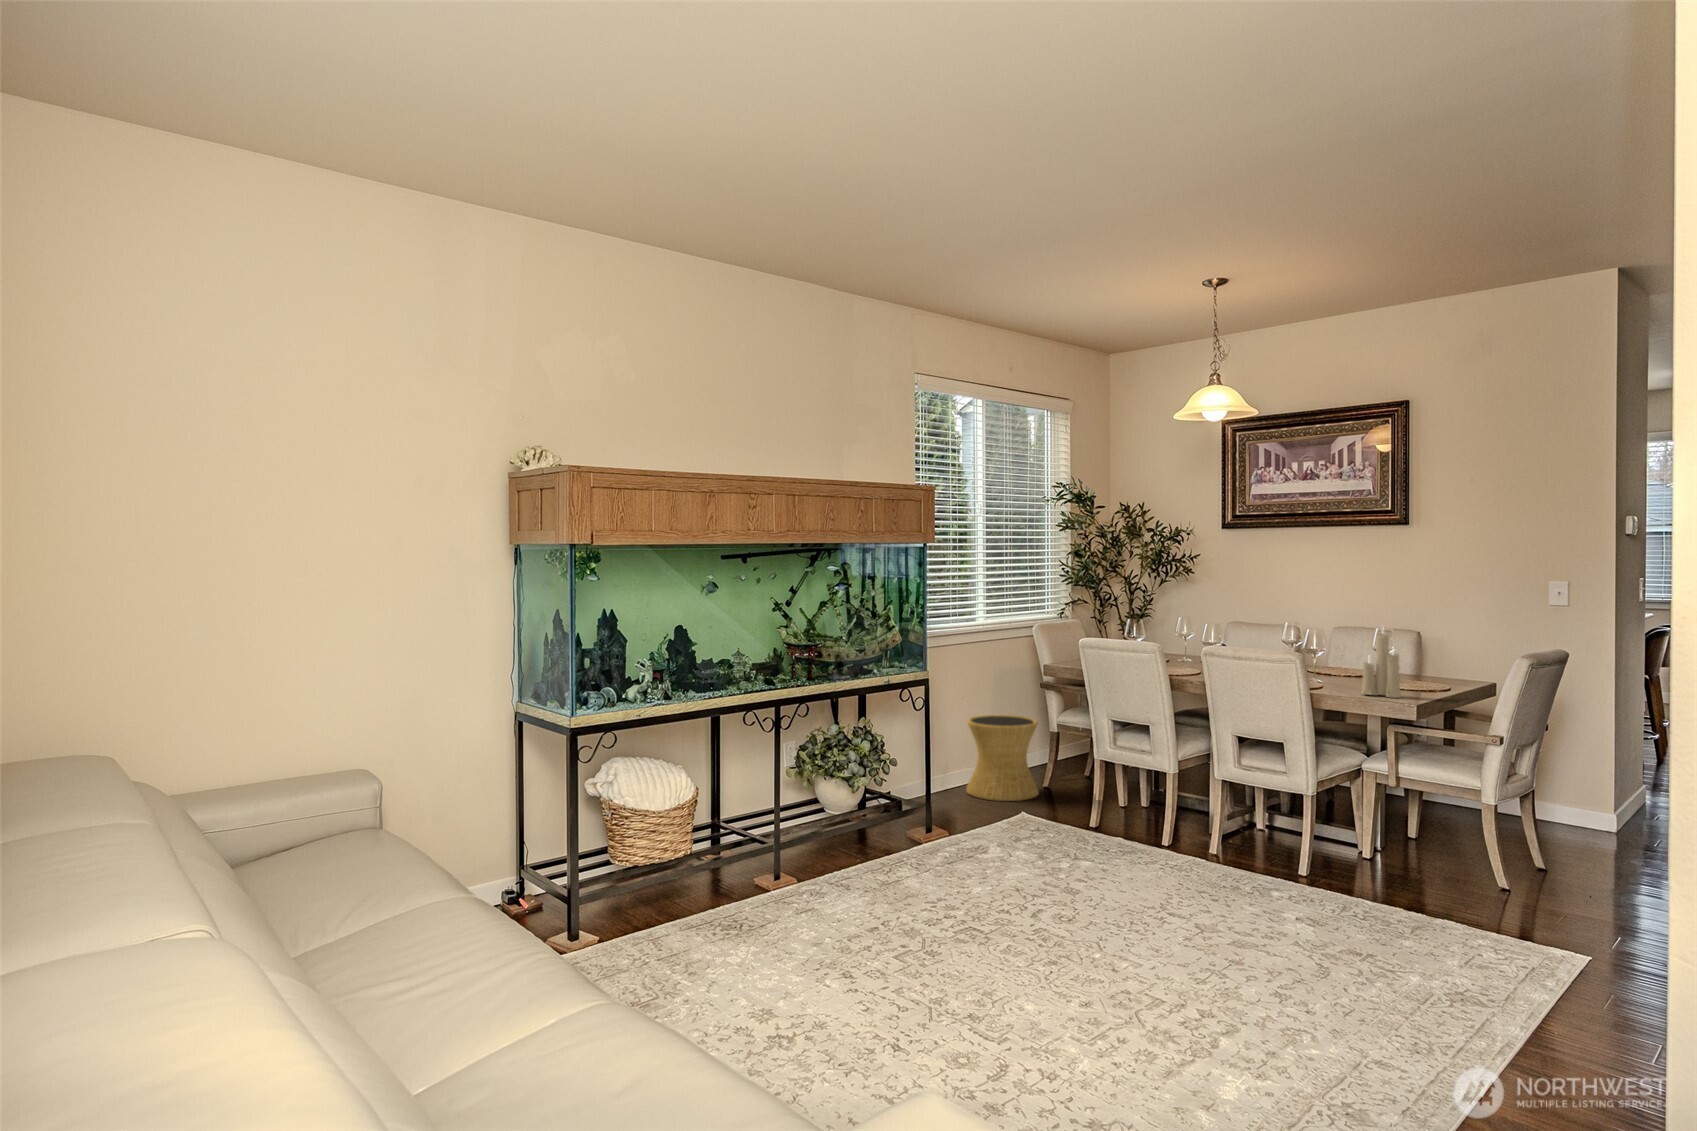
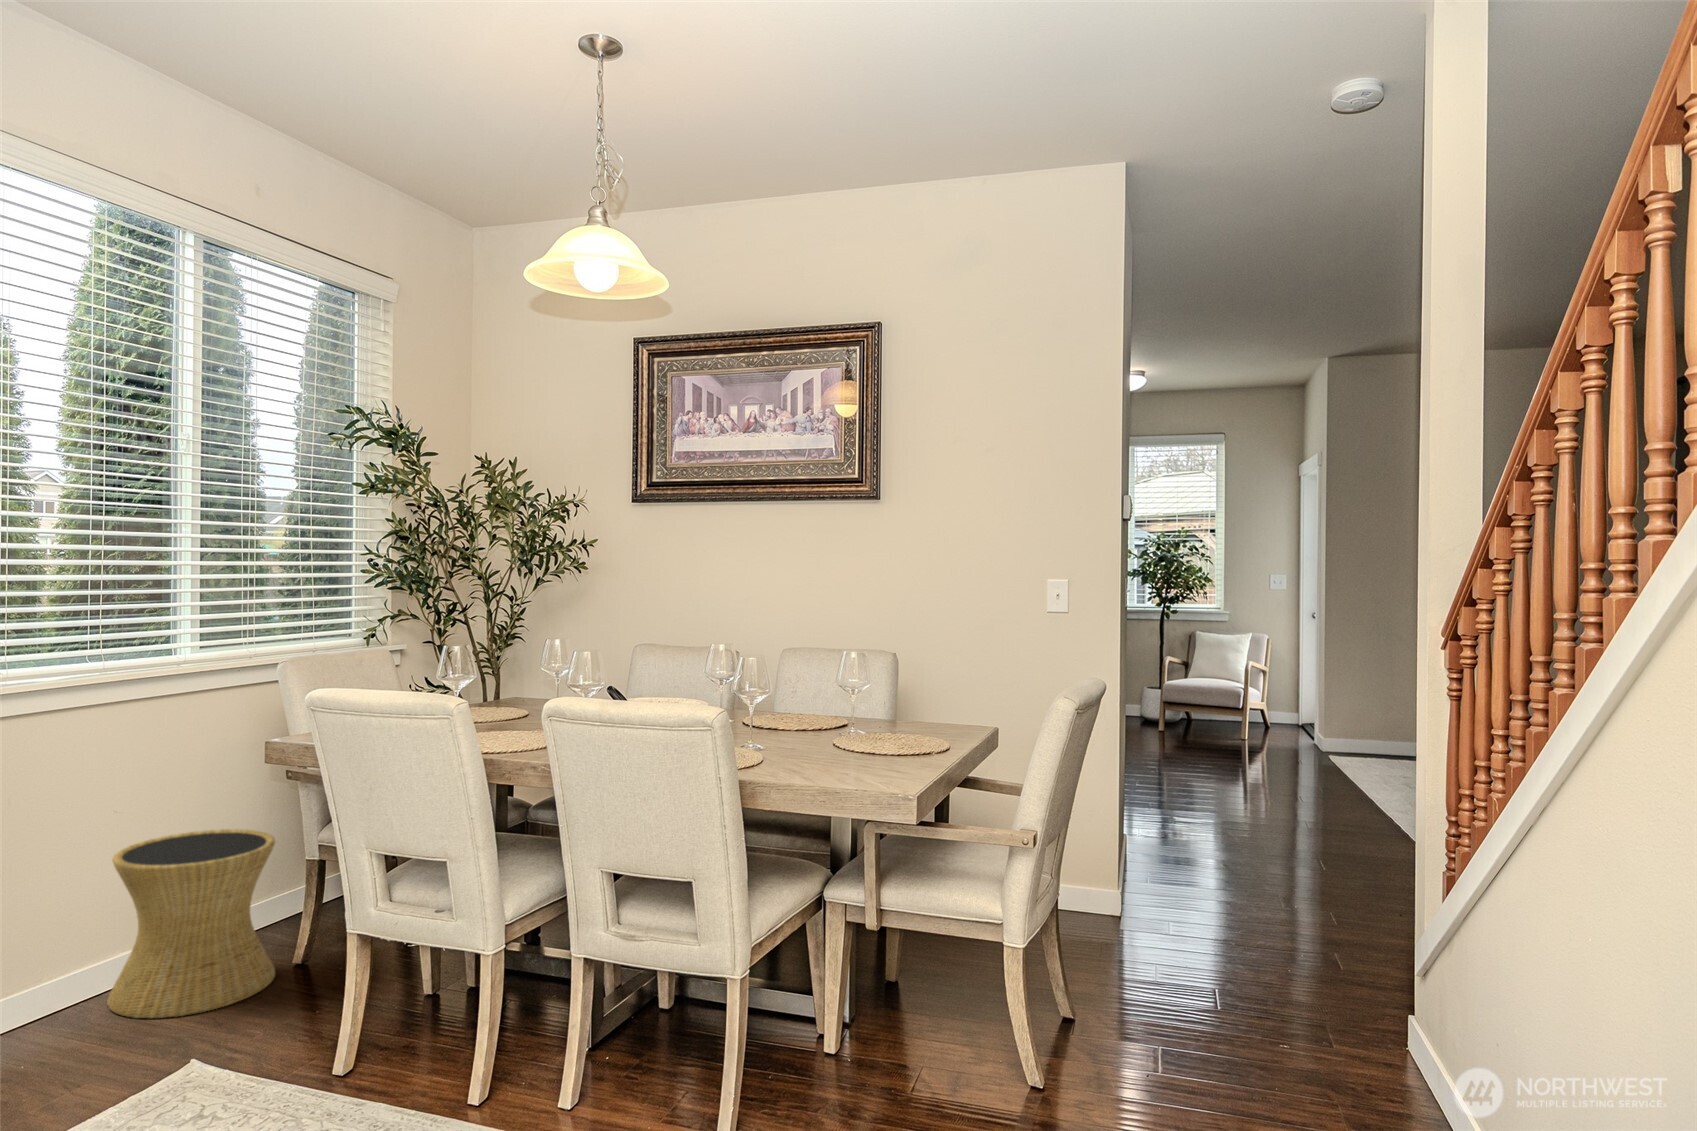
candle: present [1361,632,1401,698] -> none [826,642,889,779]

